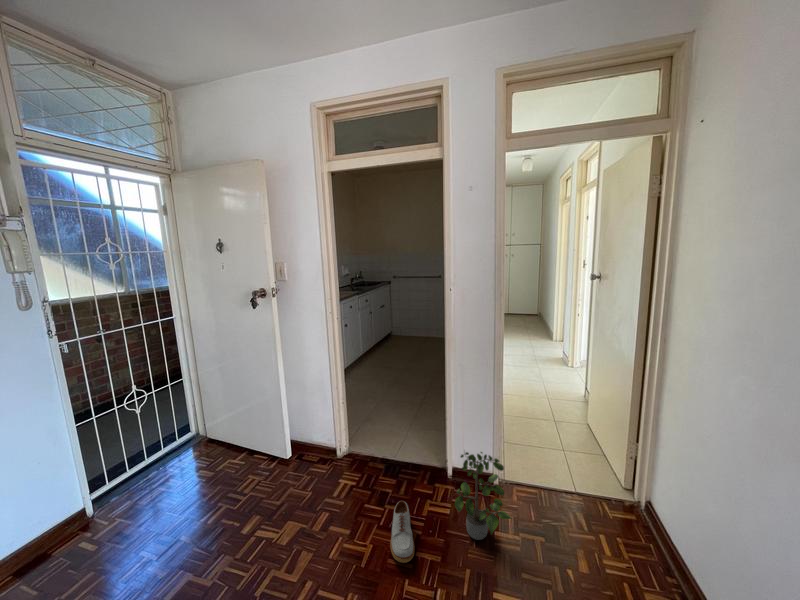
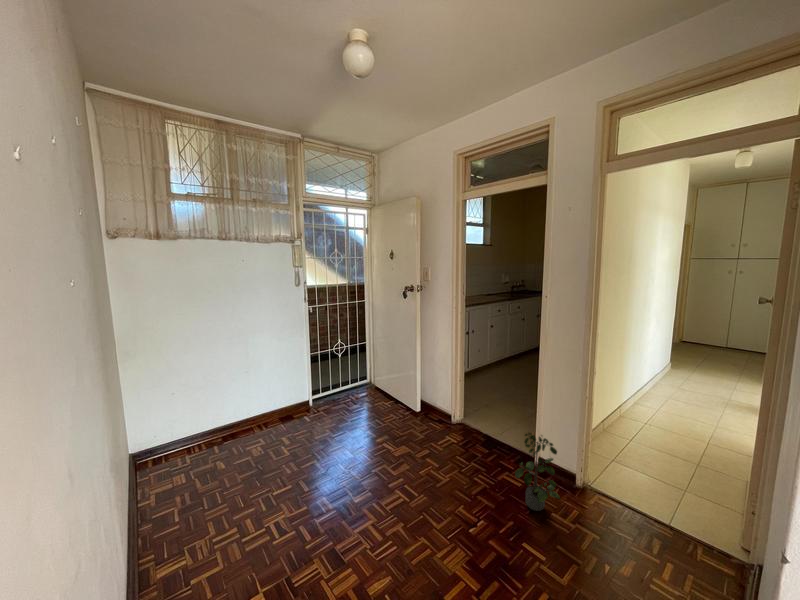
shoe: present [390,501,415,563] -> none [459,459,484,496]

